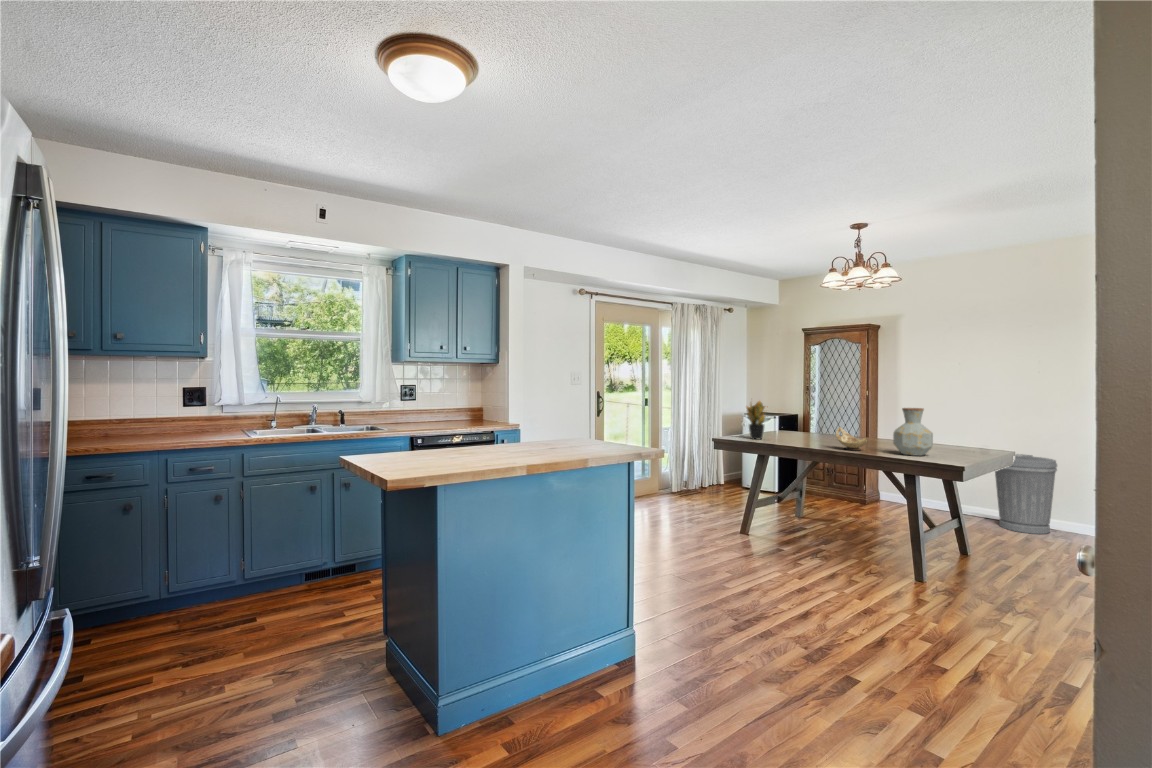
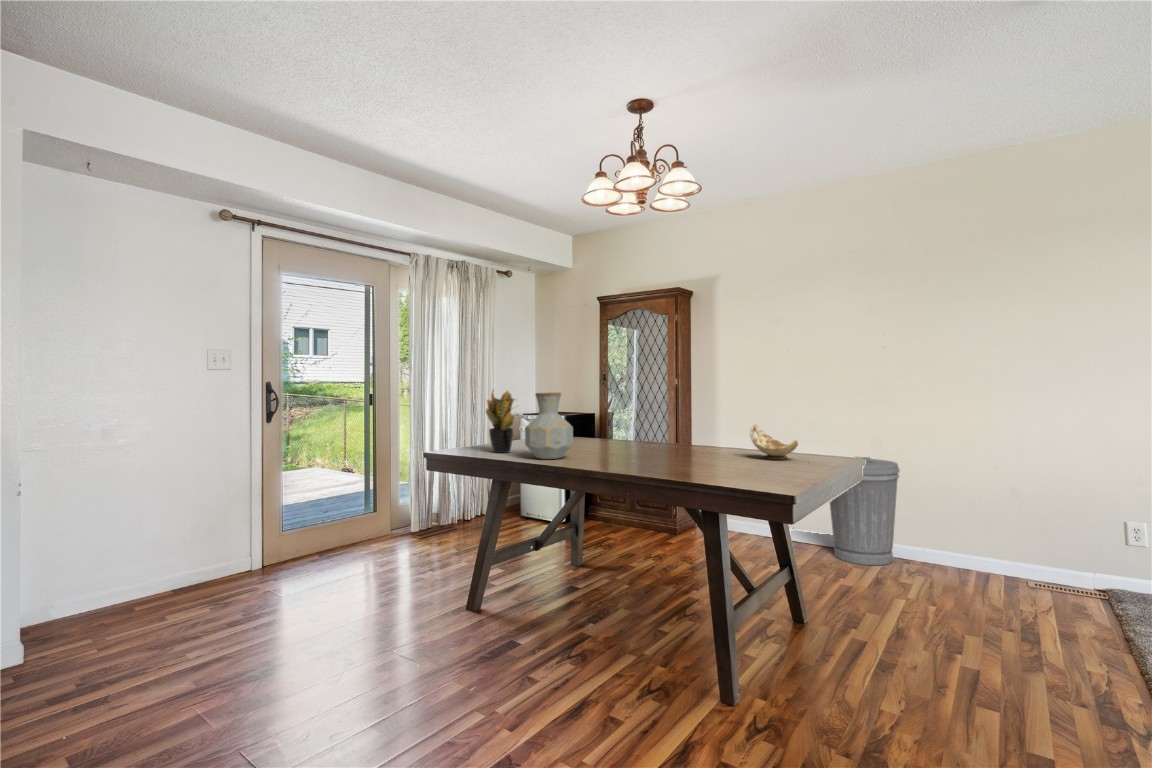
vase: present [893,408,933,456] -> present [525,393,573,459]
decorative bowl: present [836,427,867,451] -> present [750,424,798,460]

